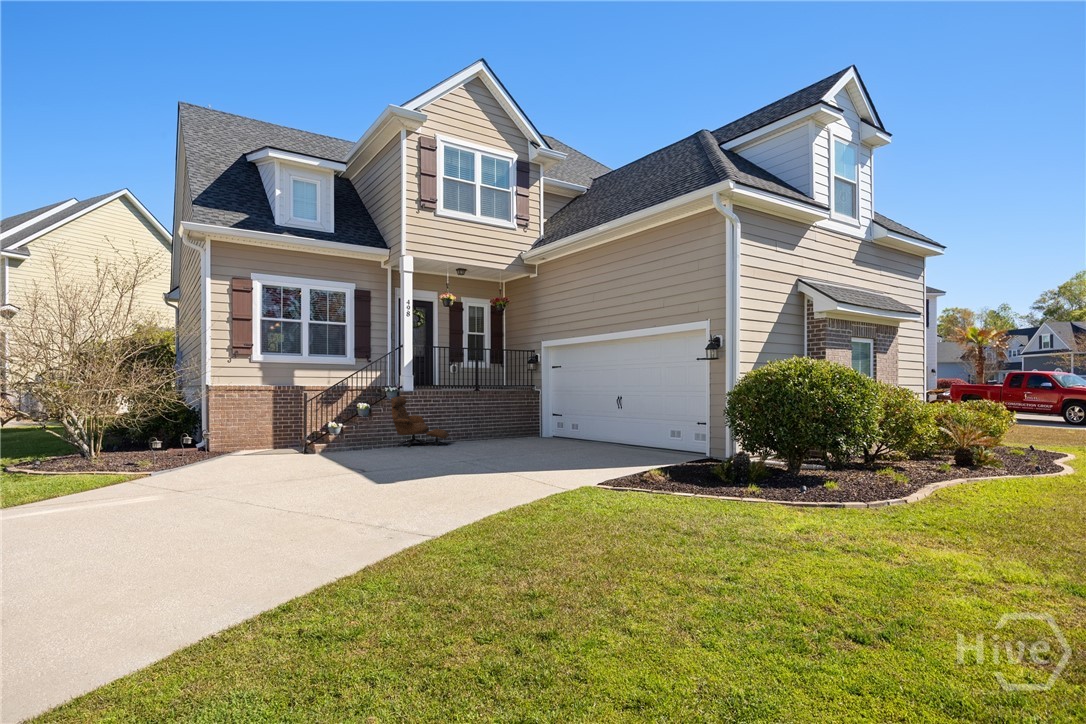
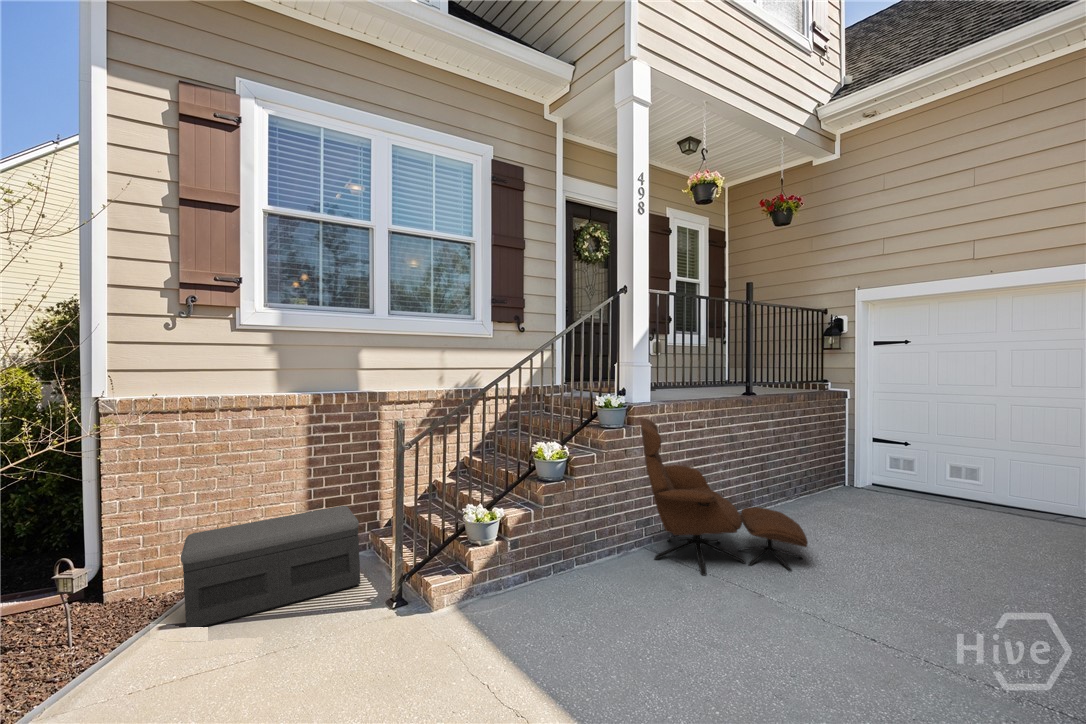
storage bench: none [236,426,292,455] -> present [181,506,360,627]

